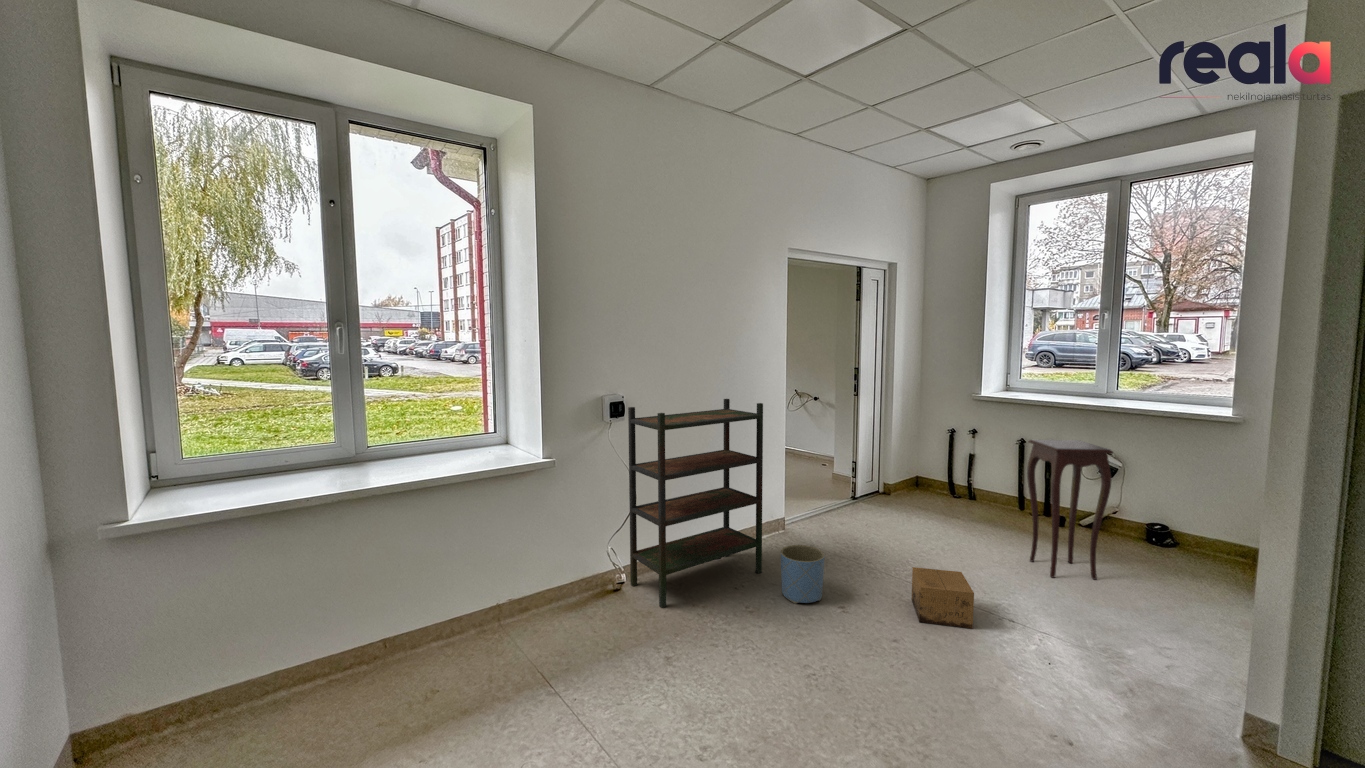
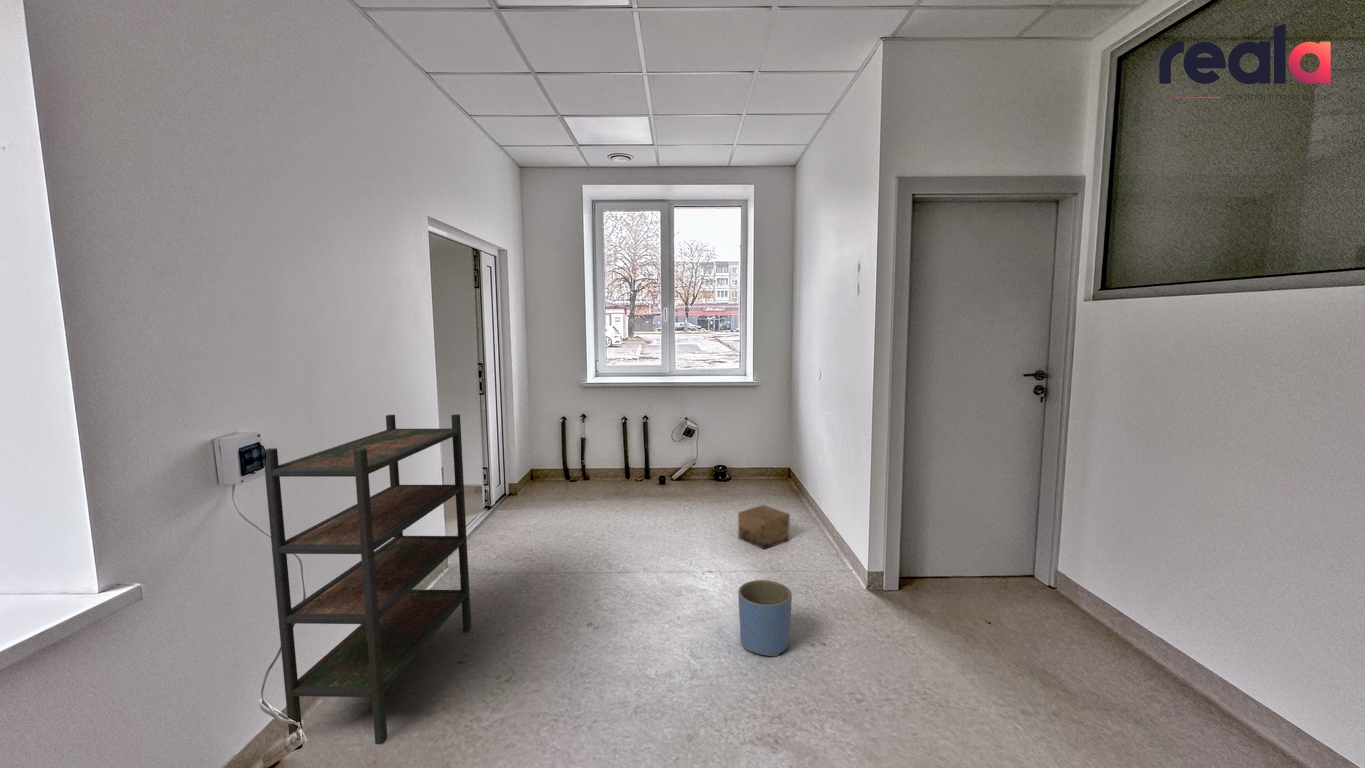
side table: present [1027,440,1113,580] -> none [665,411,723,527]
planter: present [781,545,825,604] -> present [738,580,792,656]
cardboard box: present [912,567,974,629] -> present [738,505,790,549]

